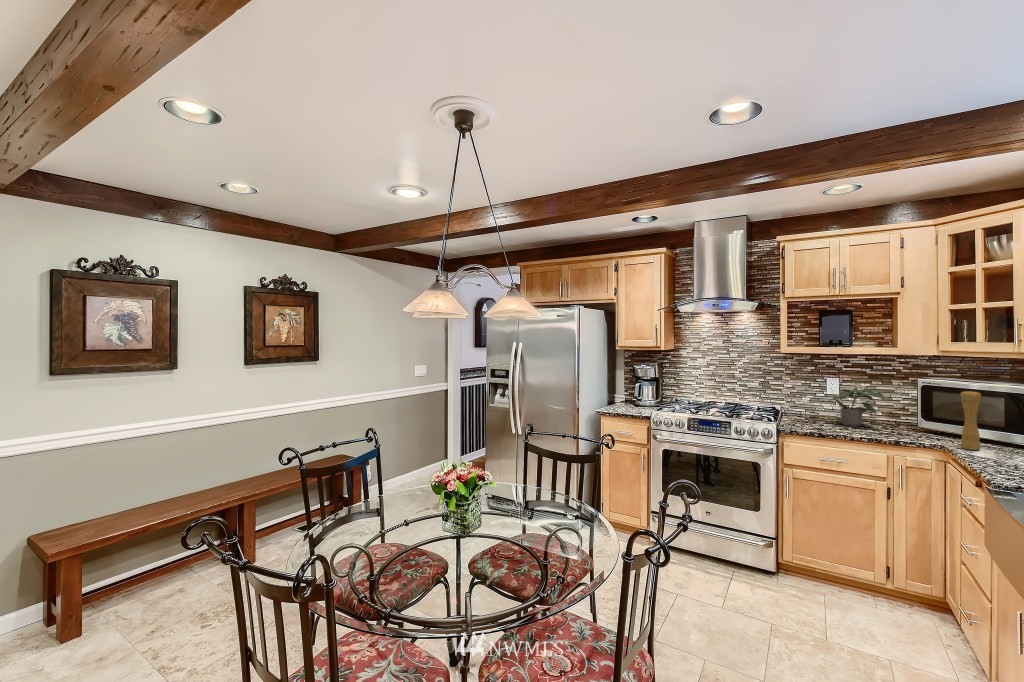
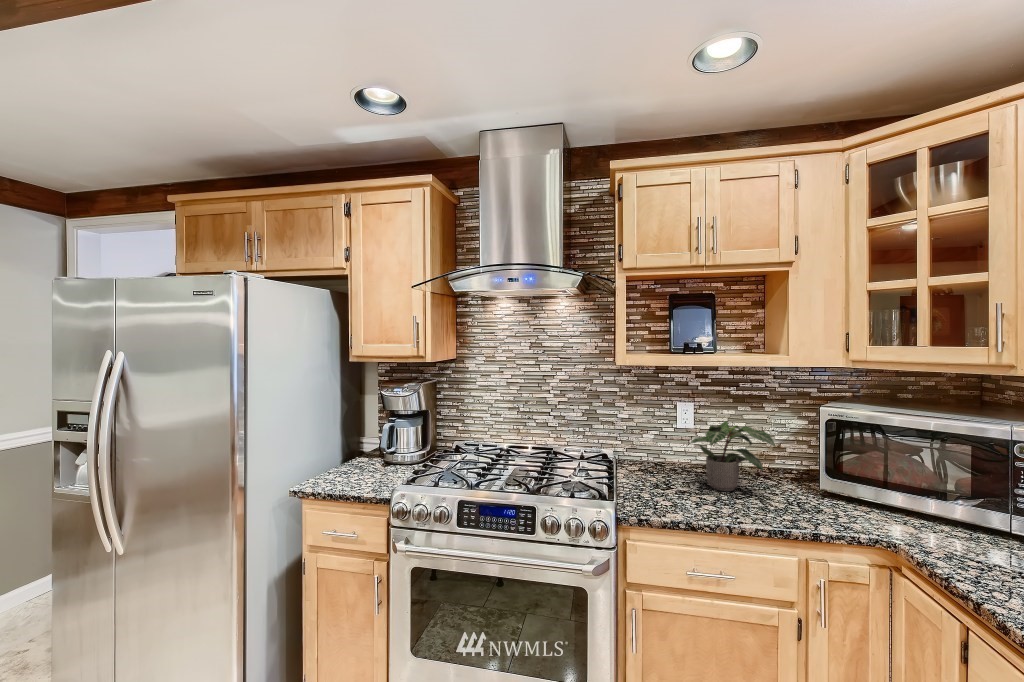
pepper mill: present [961,391,981,450] -> none [923,440,961,554]

